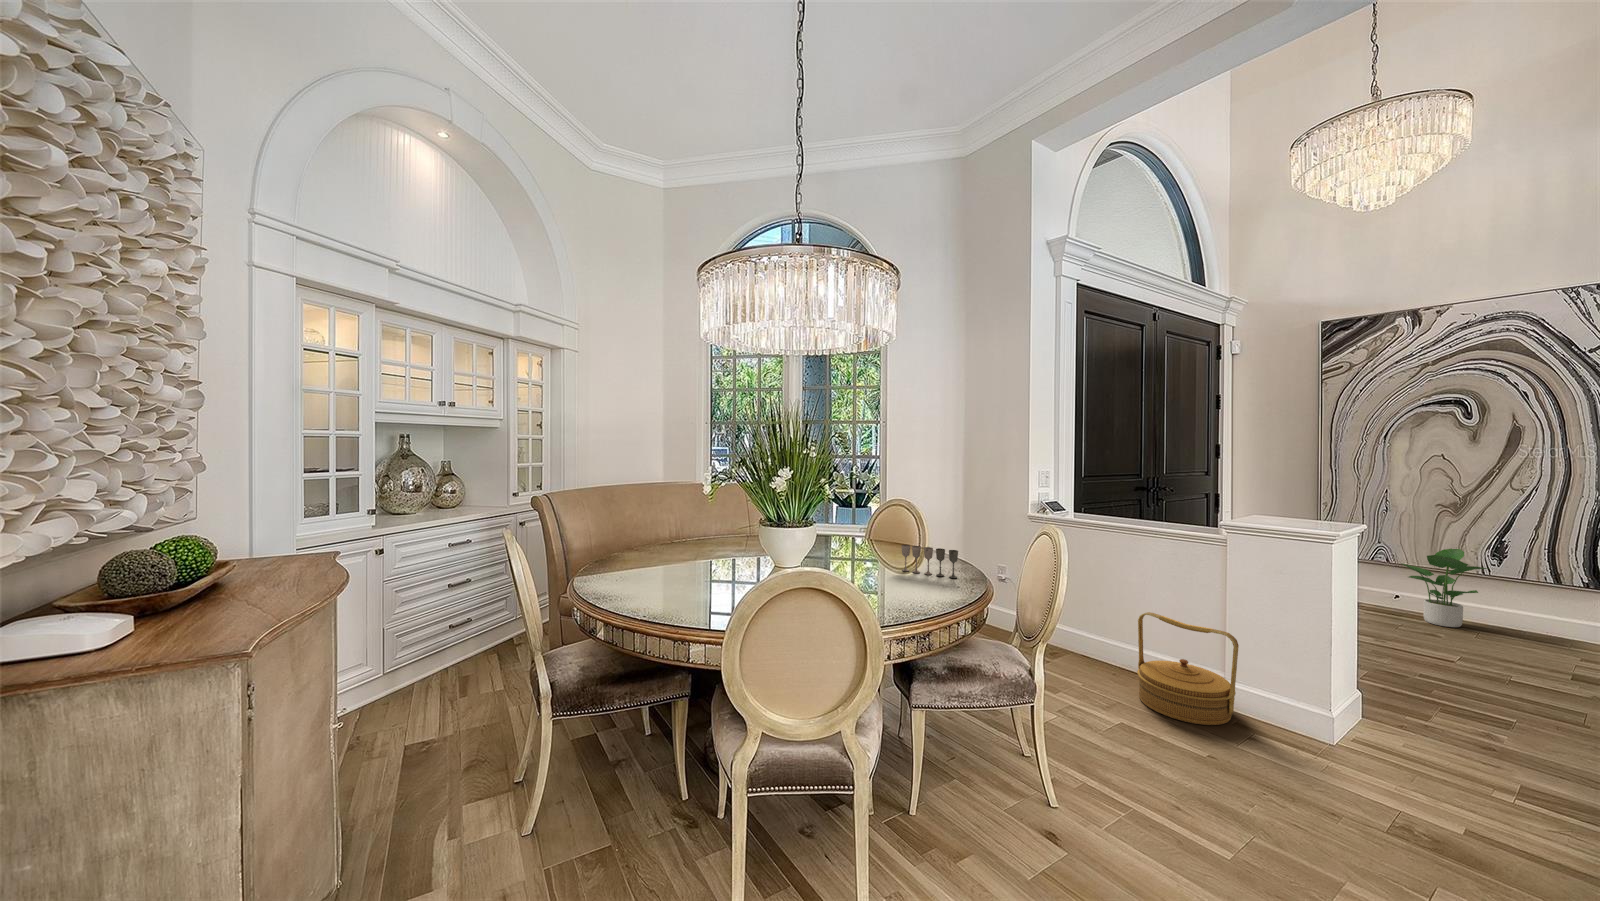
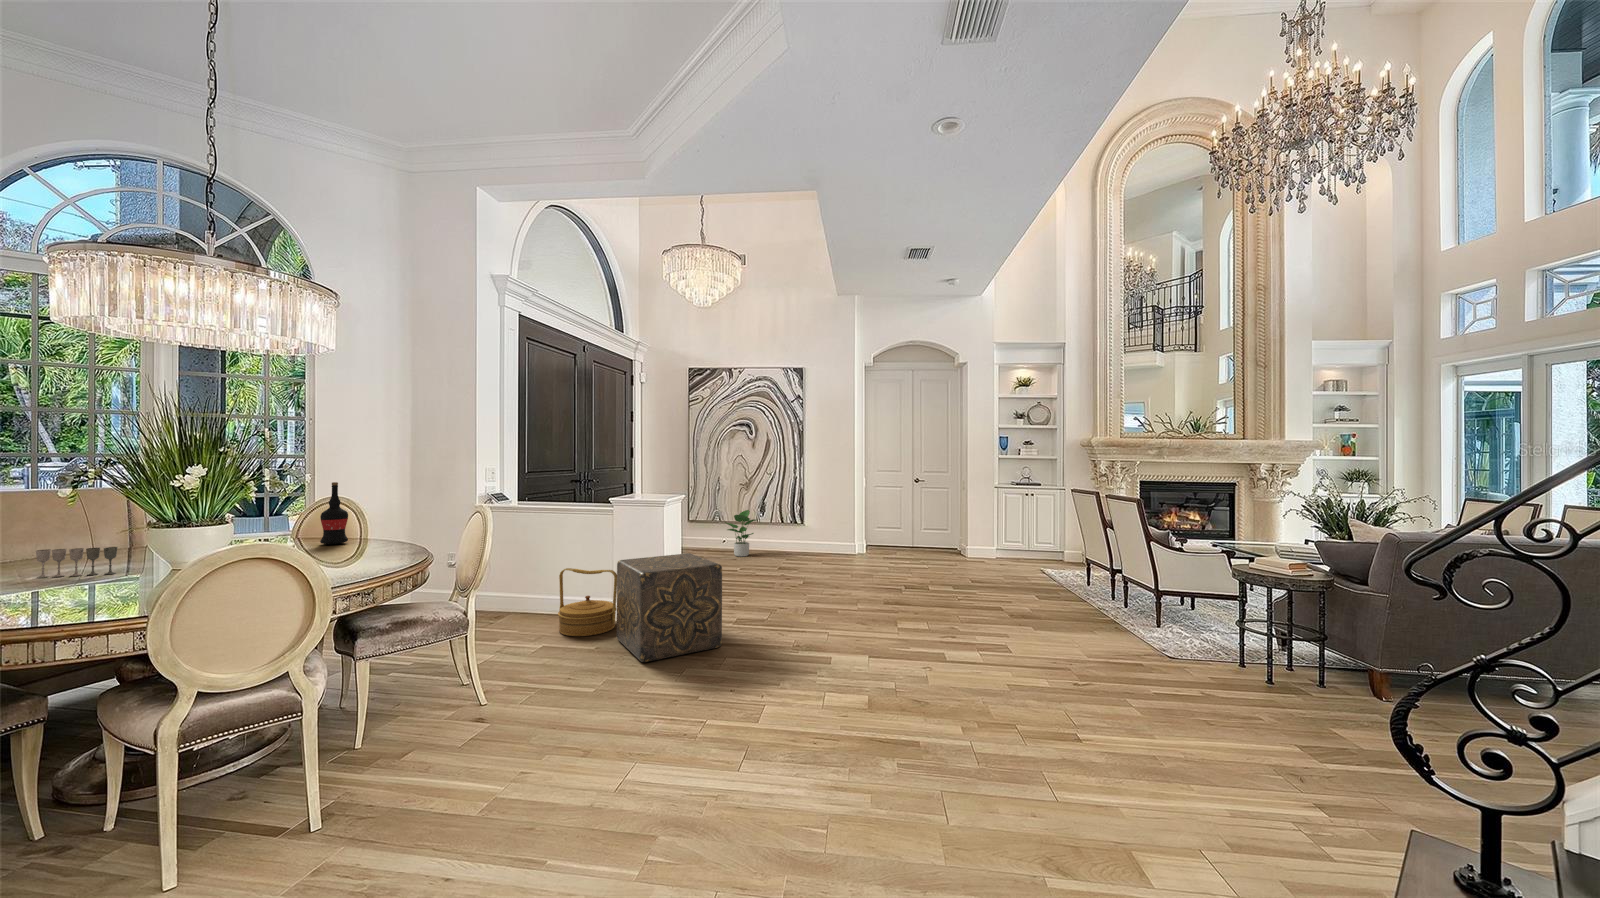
wine bottle: none [885,485,908,551] -> present [320,482,348,544]
wine glass: present [901,545,958,578] -> present [36,547,118,578]
ottoman: none [1245,627,1540,869] -> present [617,553,722,662]

